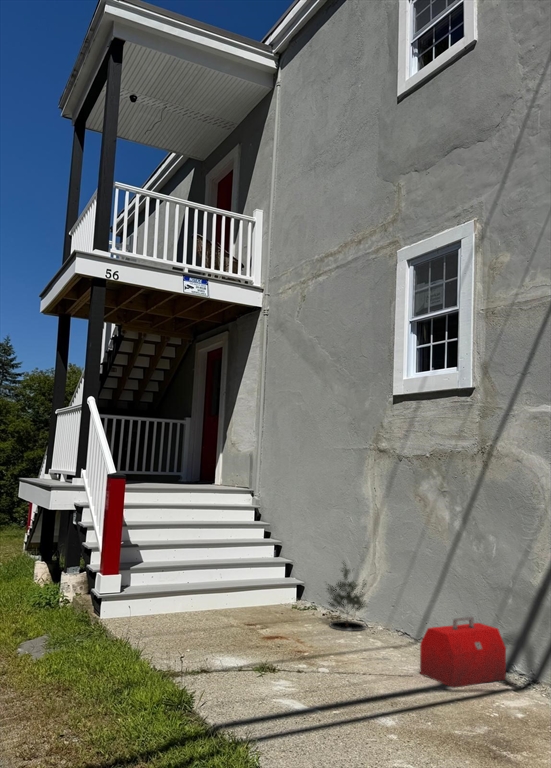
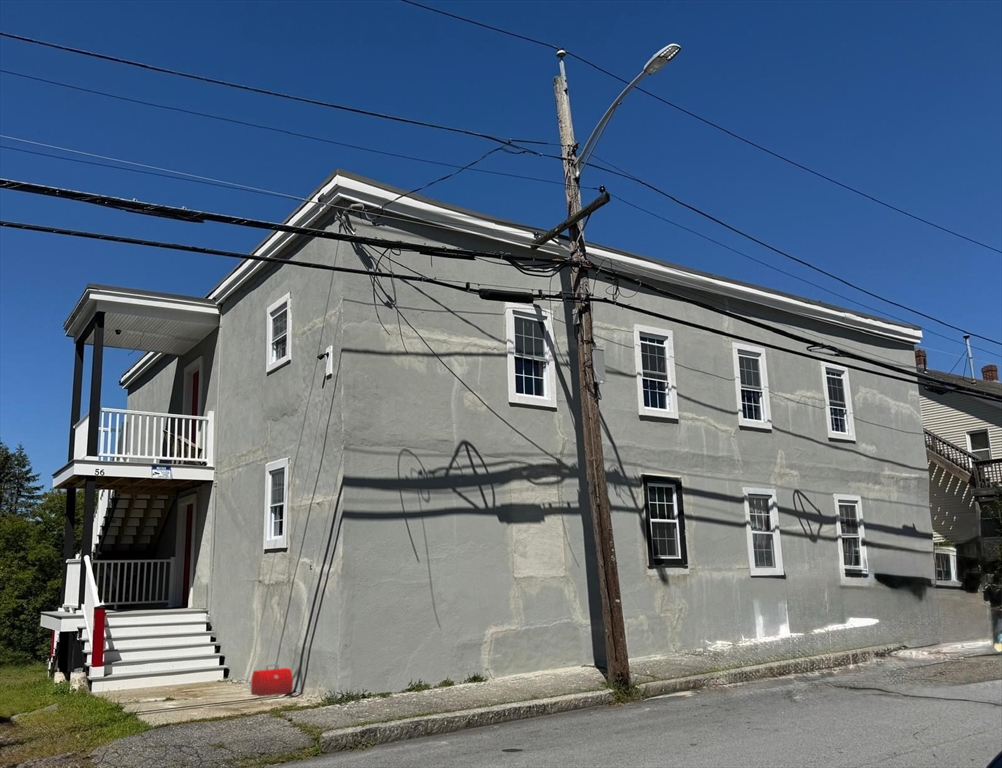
potted tree: present [327,562,366,631] -> none [225,646,252,686]

